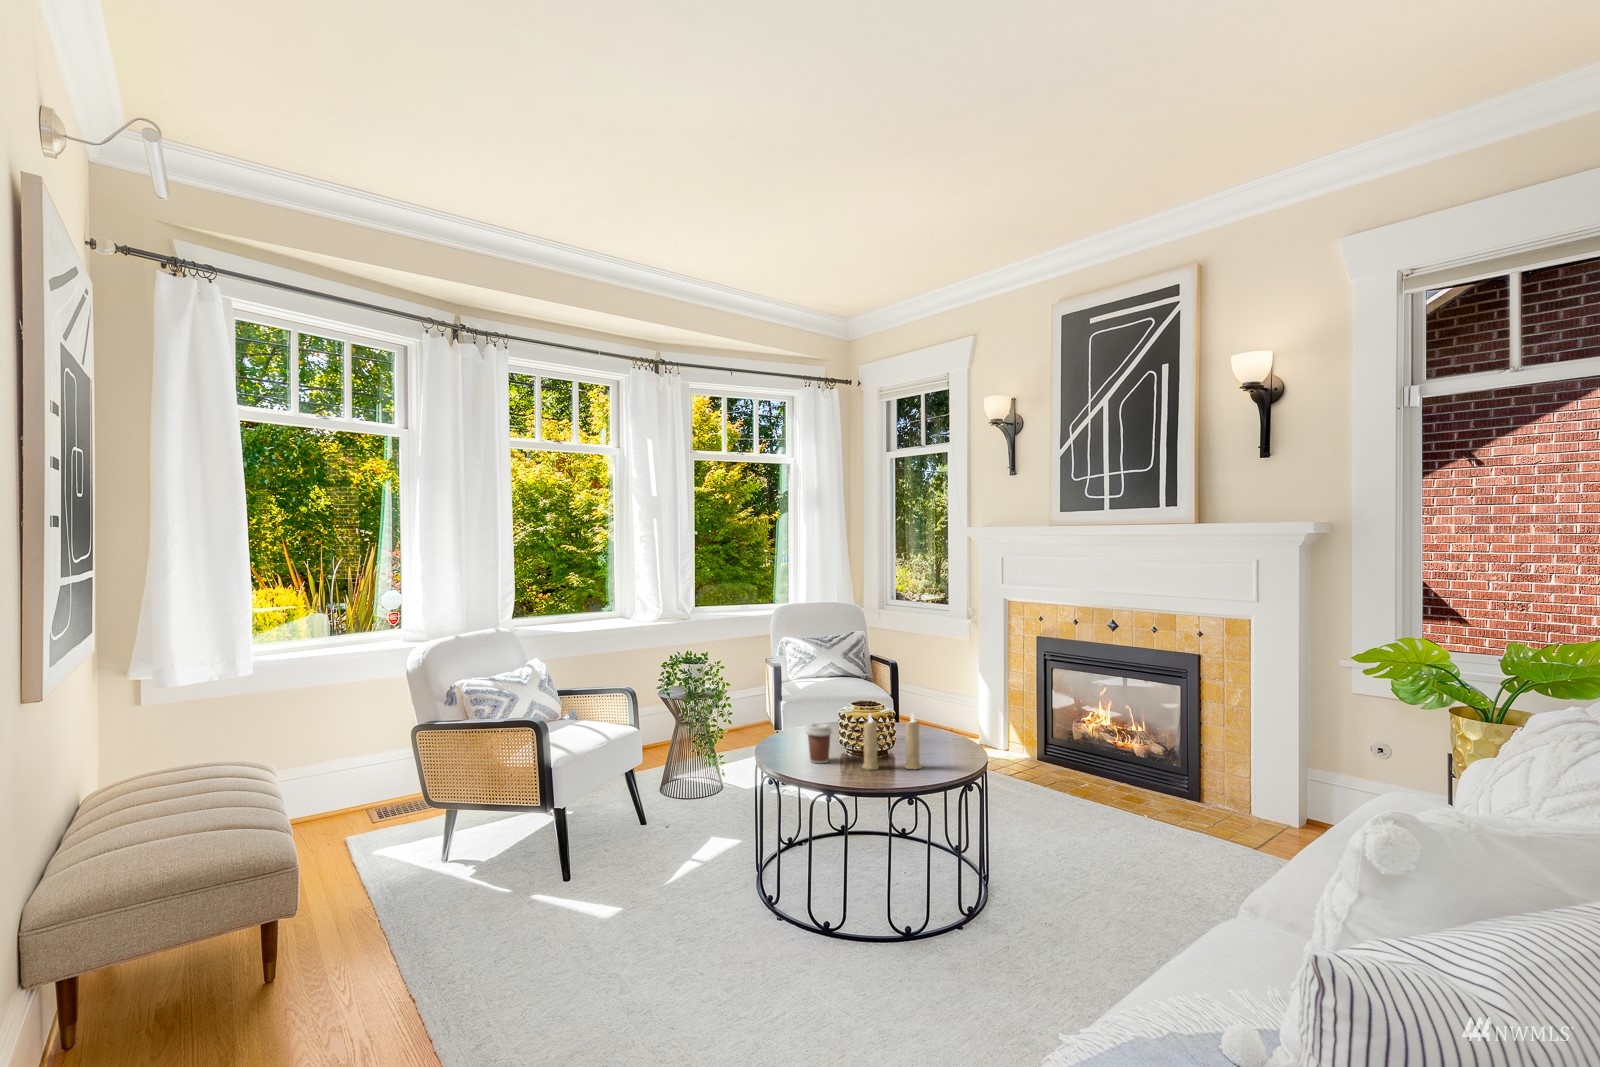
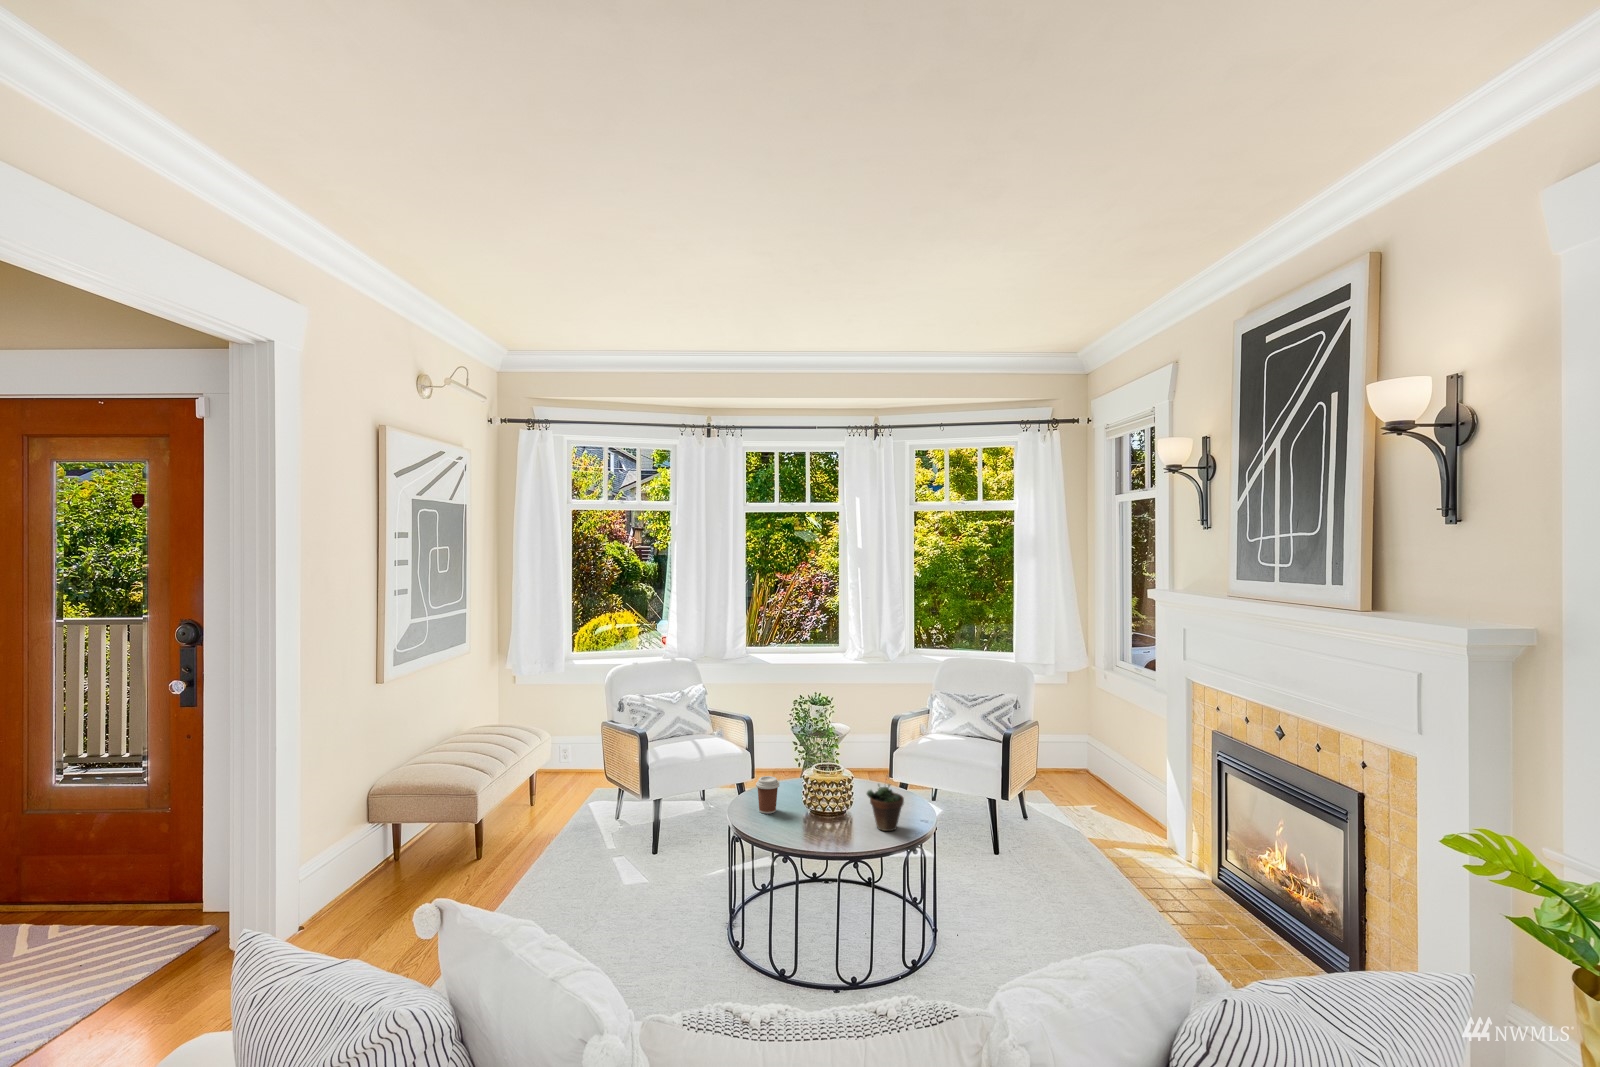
succulent plant: none [921,694,955,751] -> present [867,784,904,831]
candle: present [862,714,921,770] -> none [780,774,829,841]

